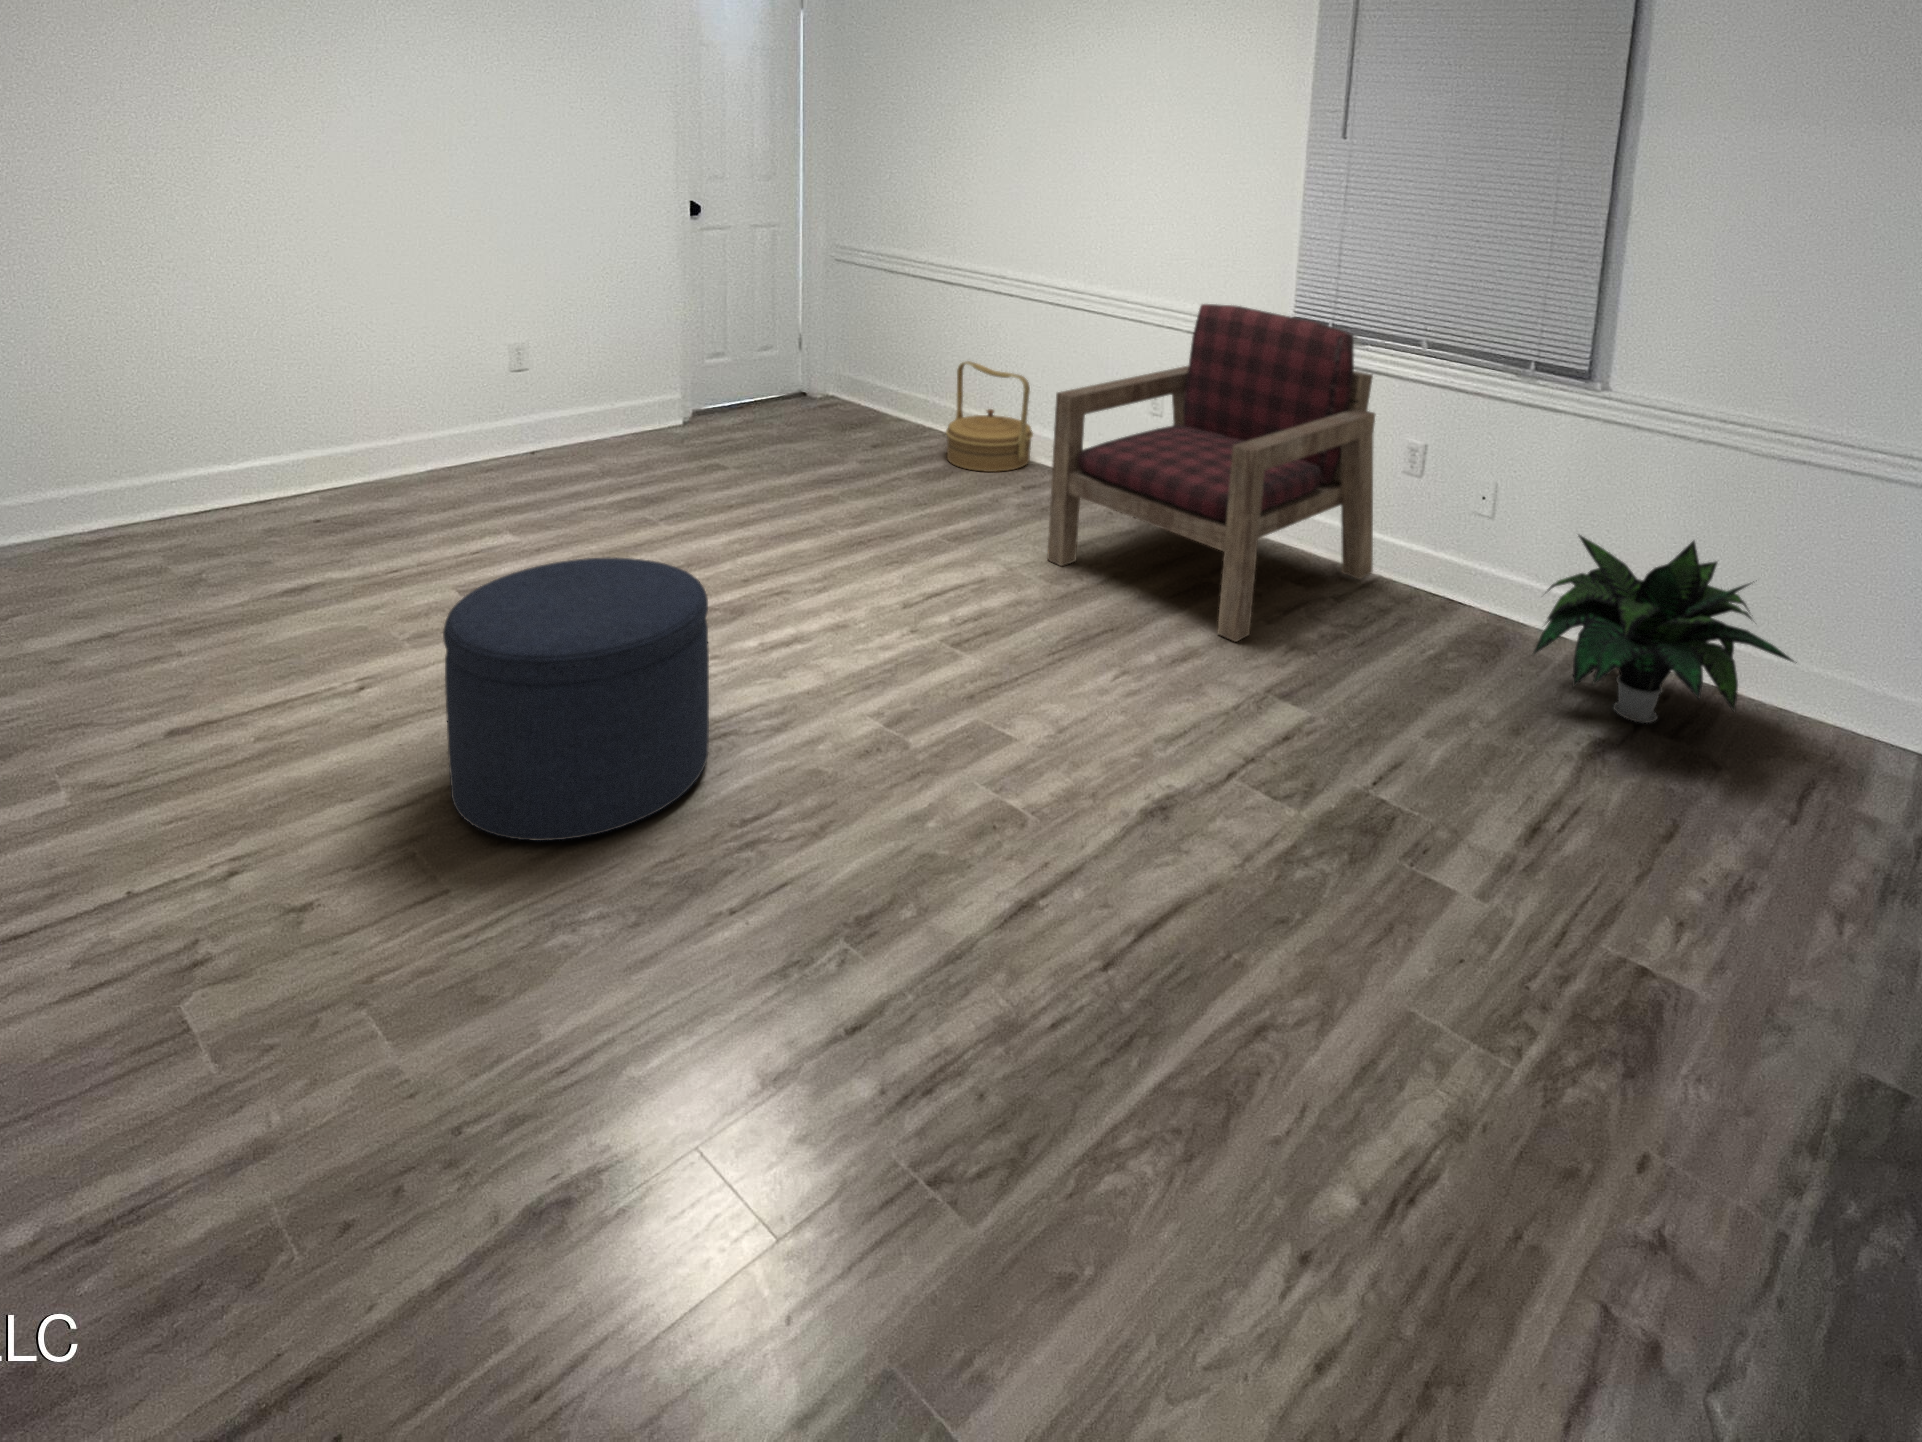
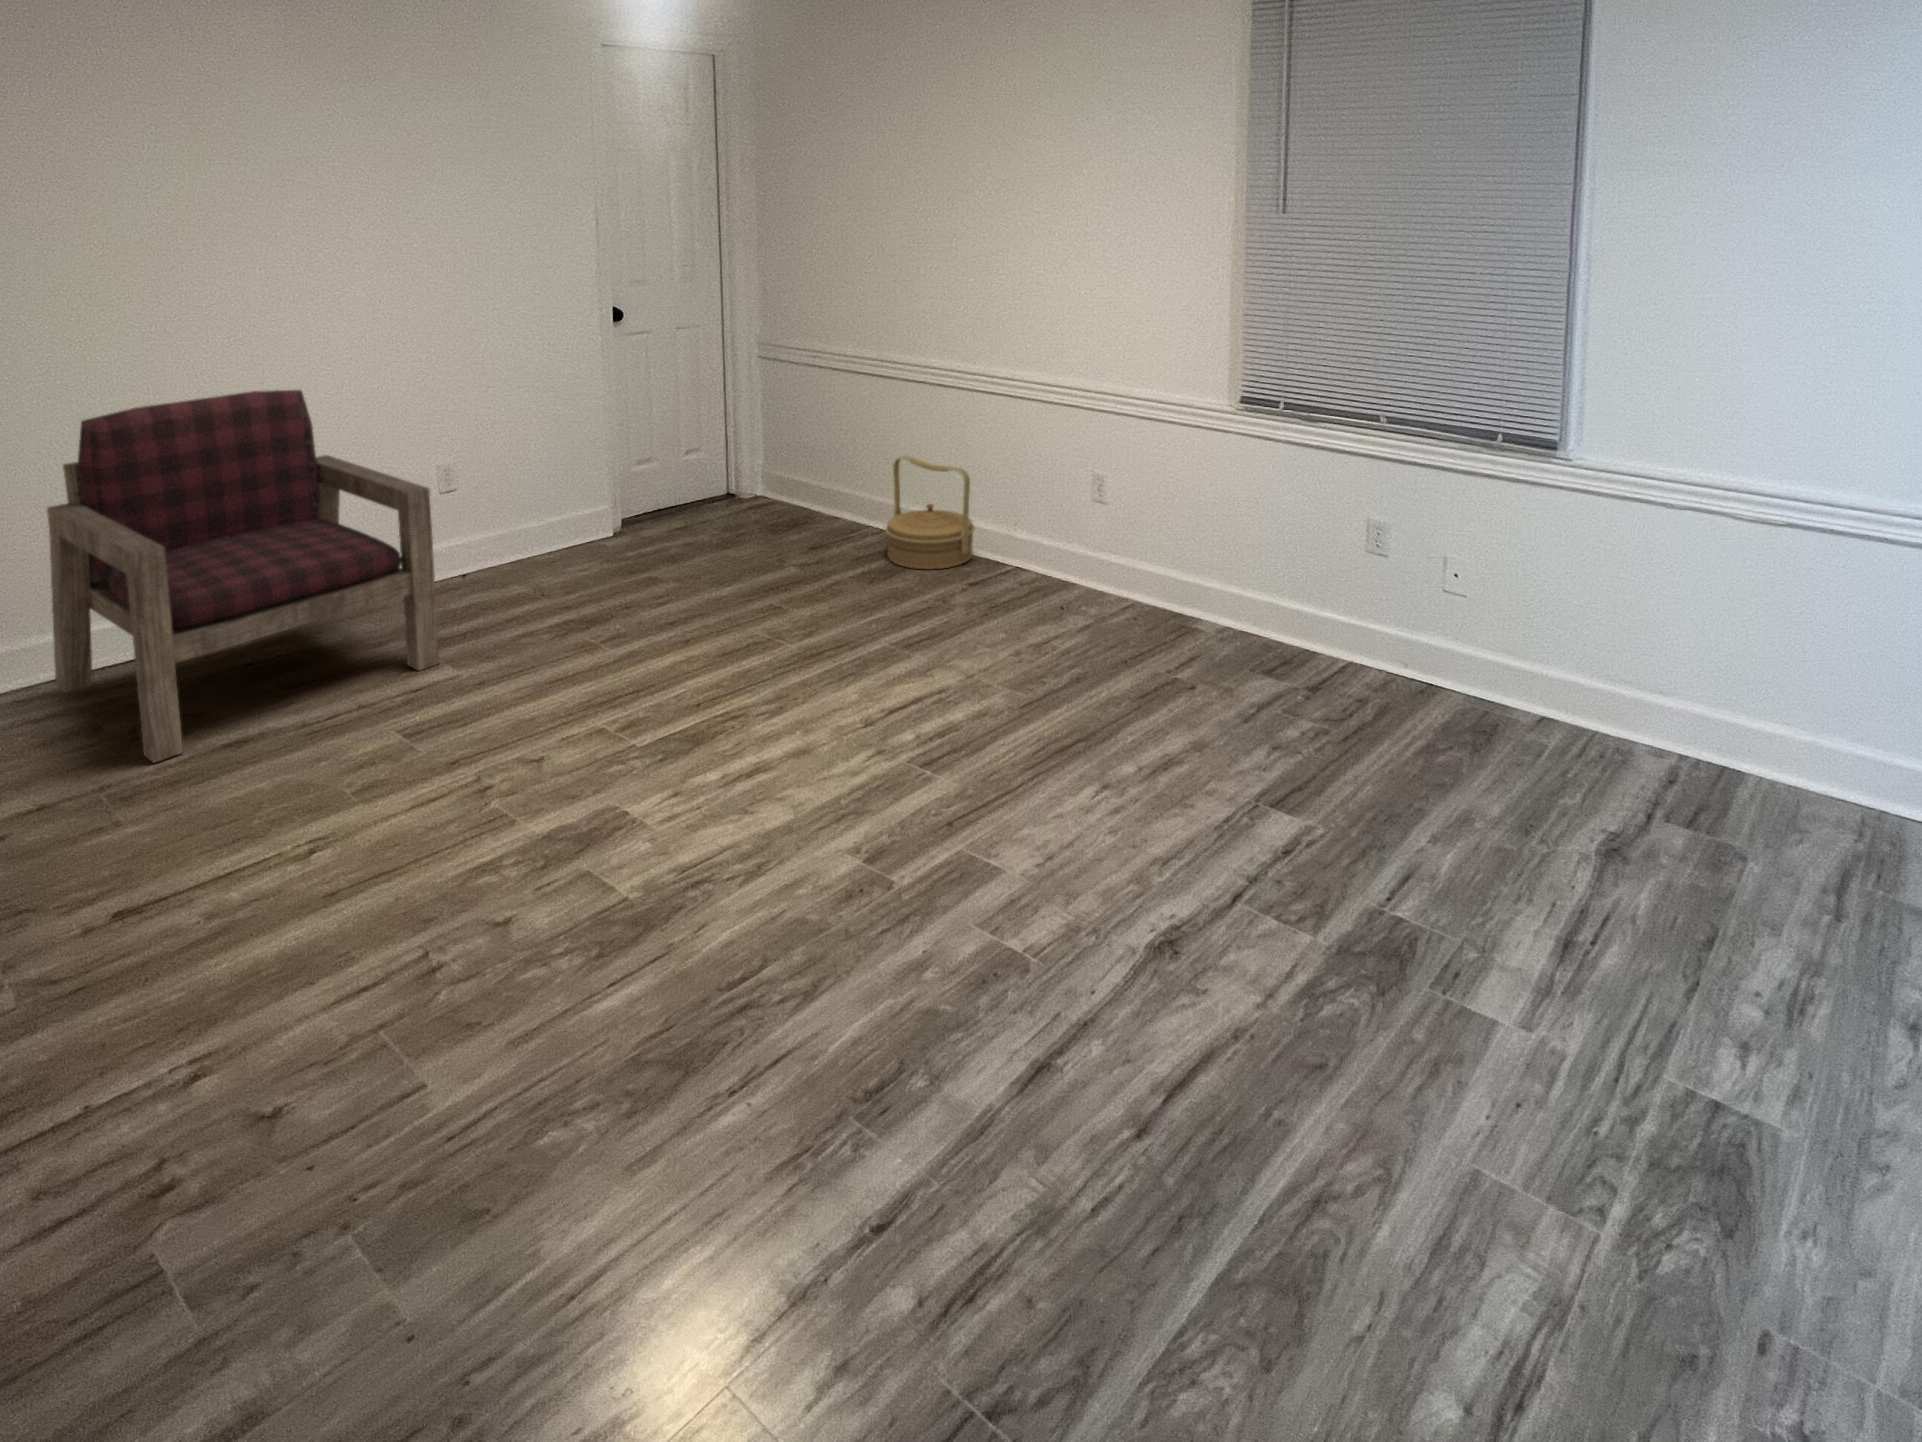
armchair: present [1048,304,1375,642] -> present [47,390,440,762]
potted plant: present [1533,535,1797,723] -> none [1531,612,1818,811]
ottoman: present [443,558,709,841] -> none [408,700,684,1020]

